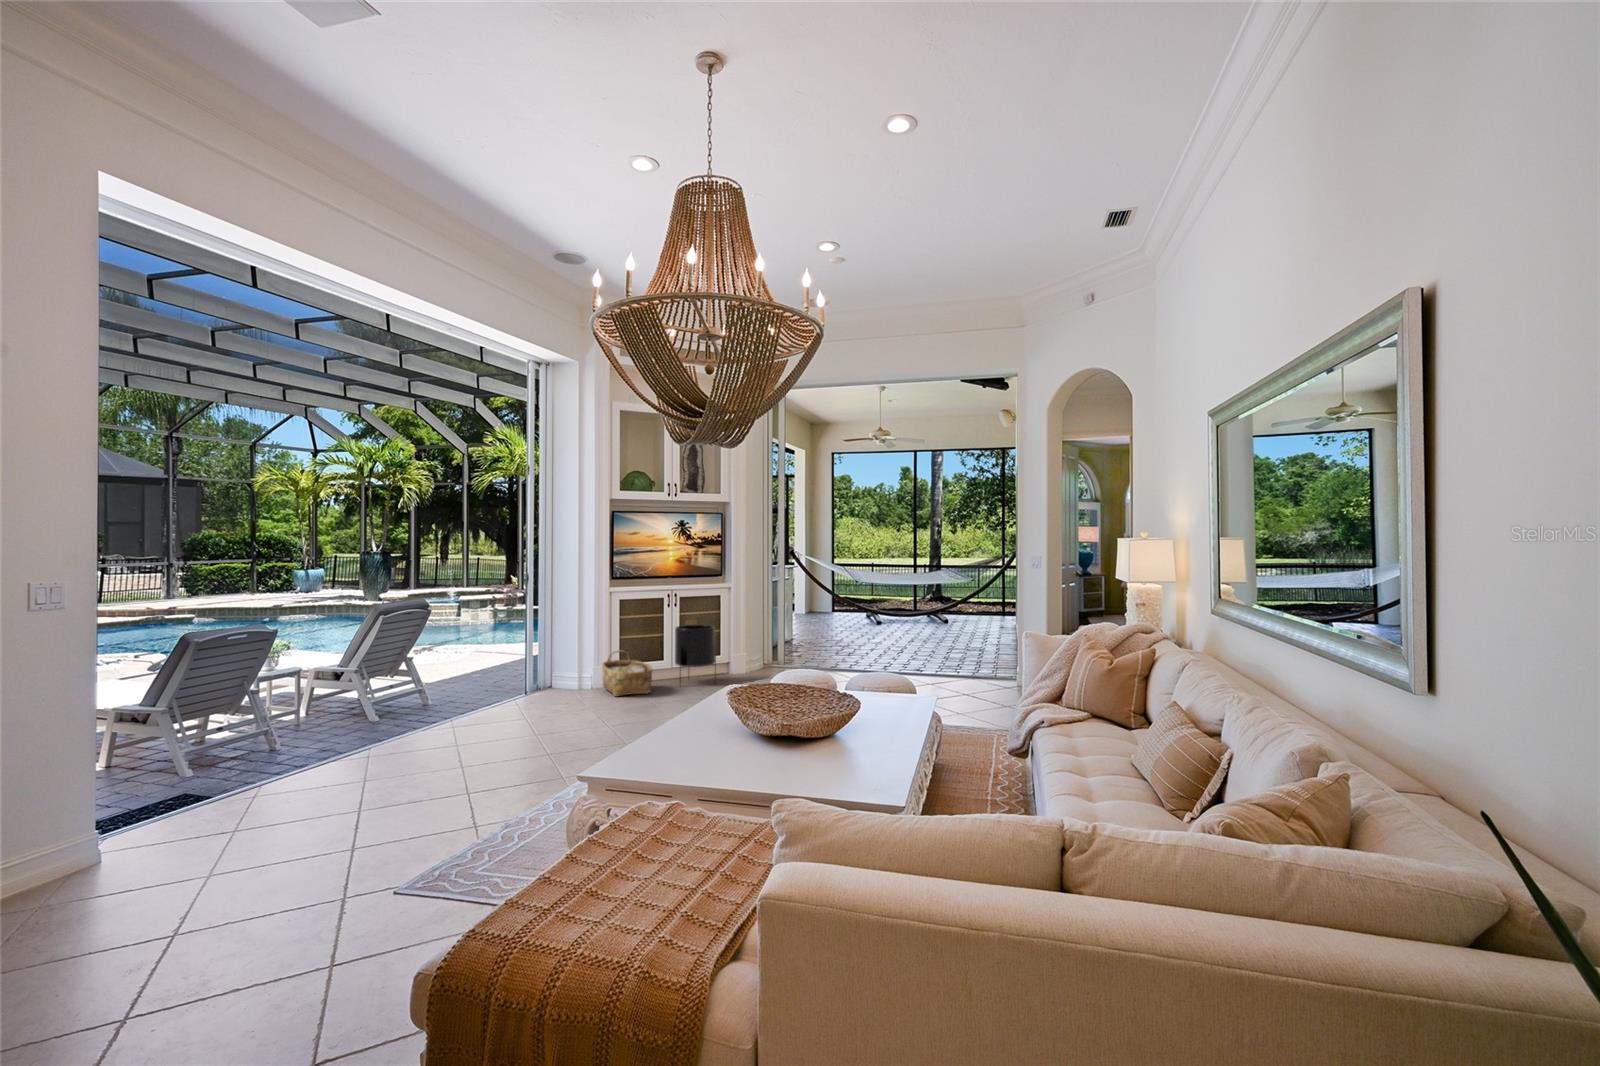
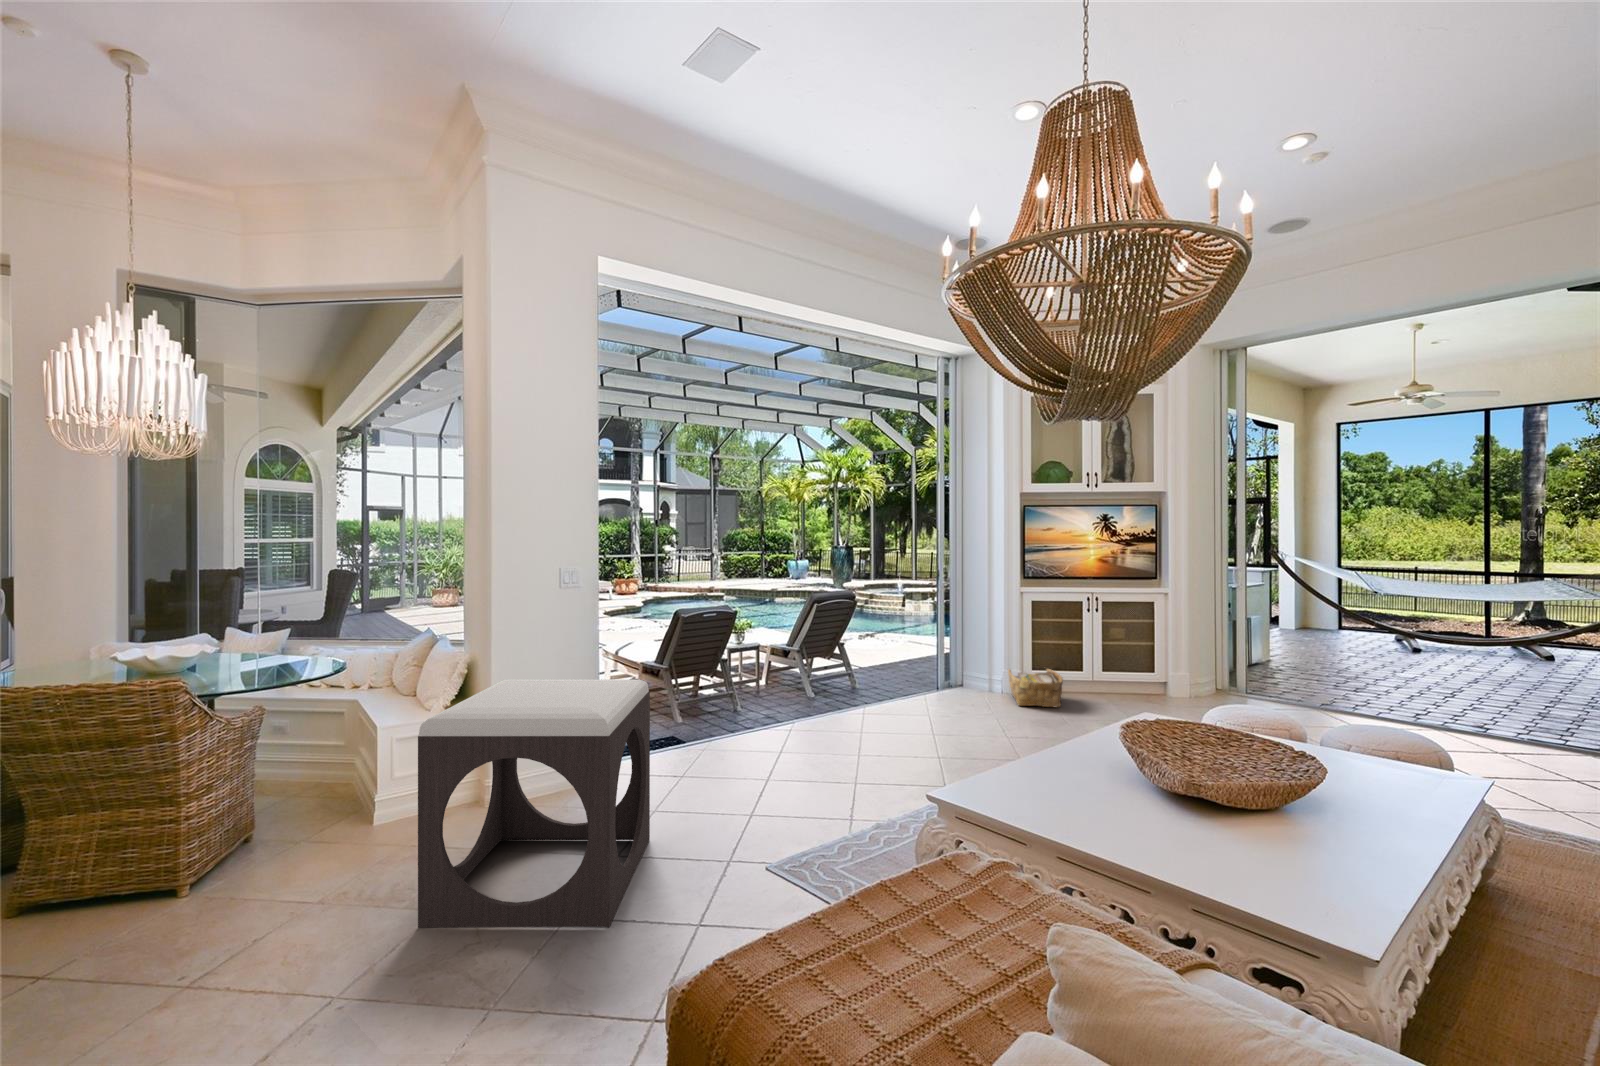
planter: present [675,625,716,668] -> none [1094,634,1146,707]
footstool: none [91,691,341,983] -> present [418,679,650,927]

